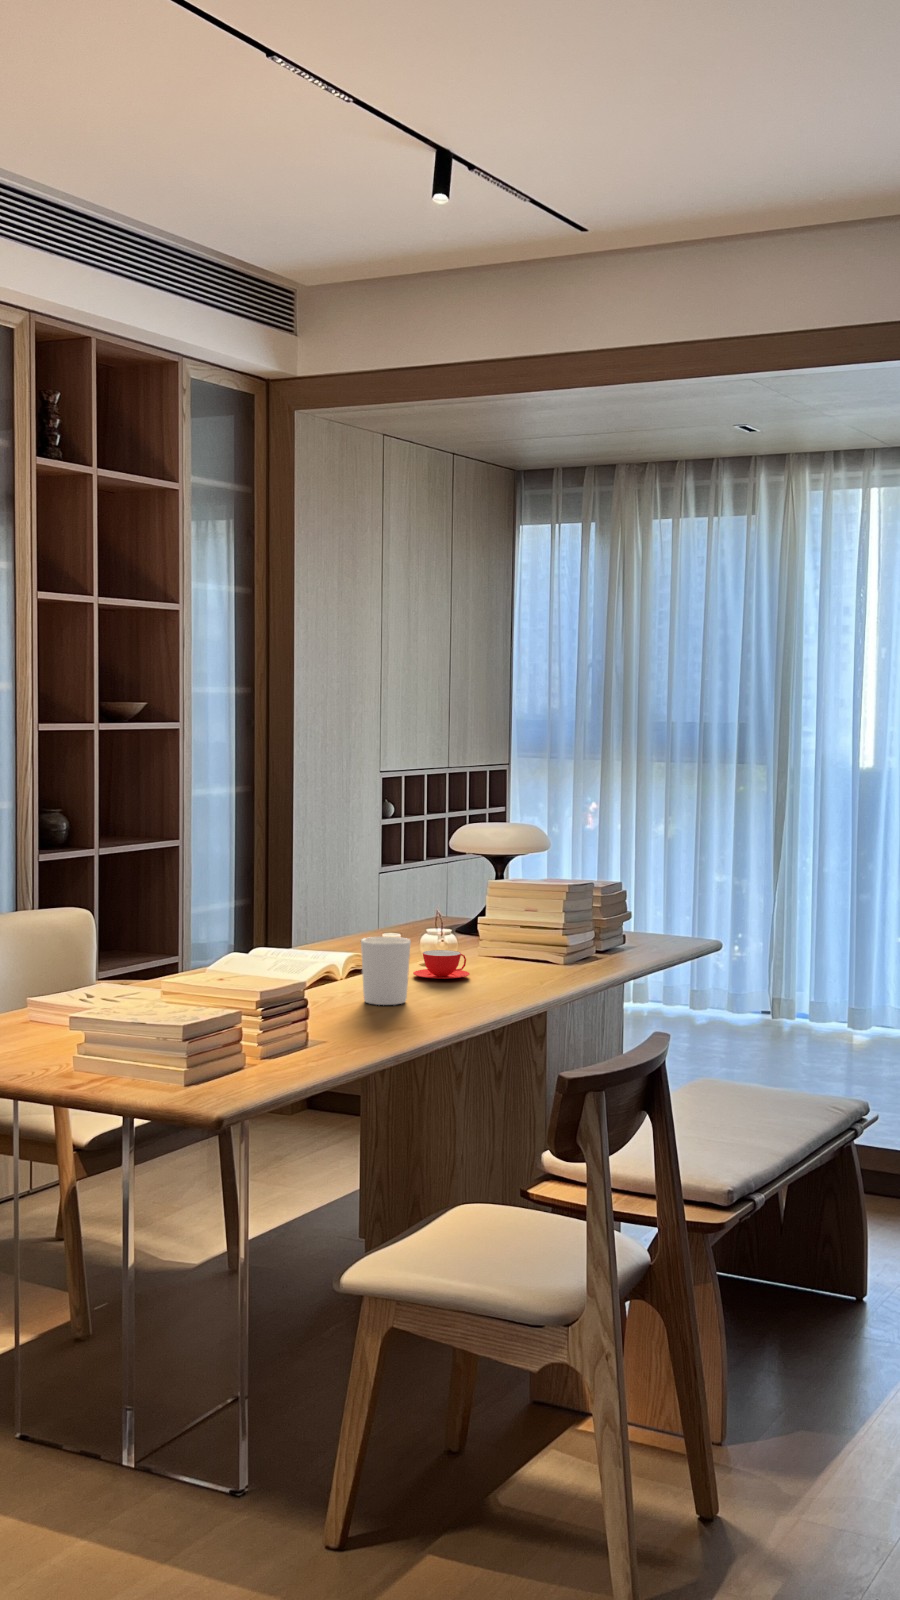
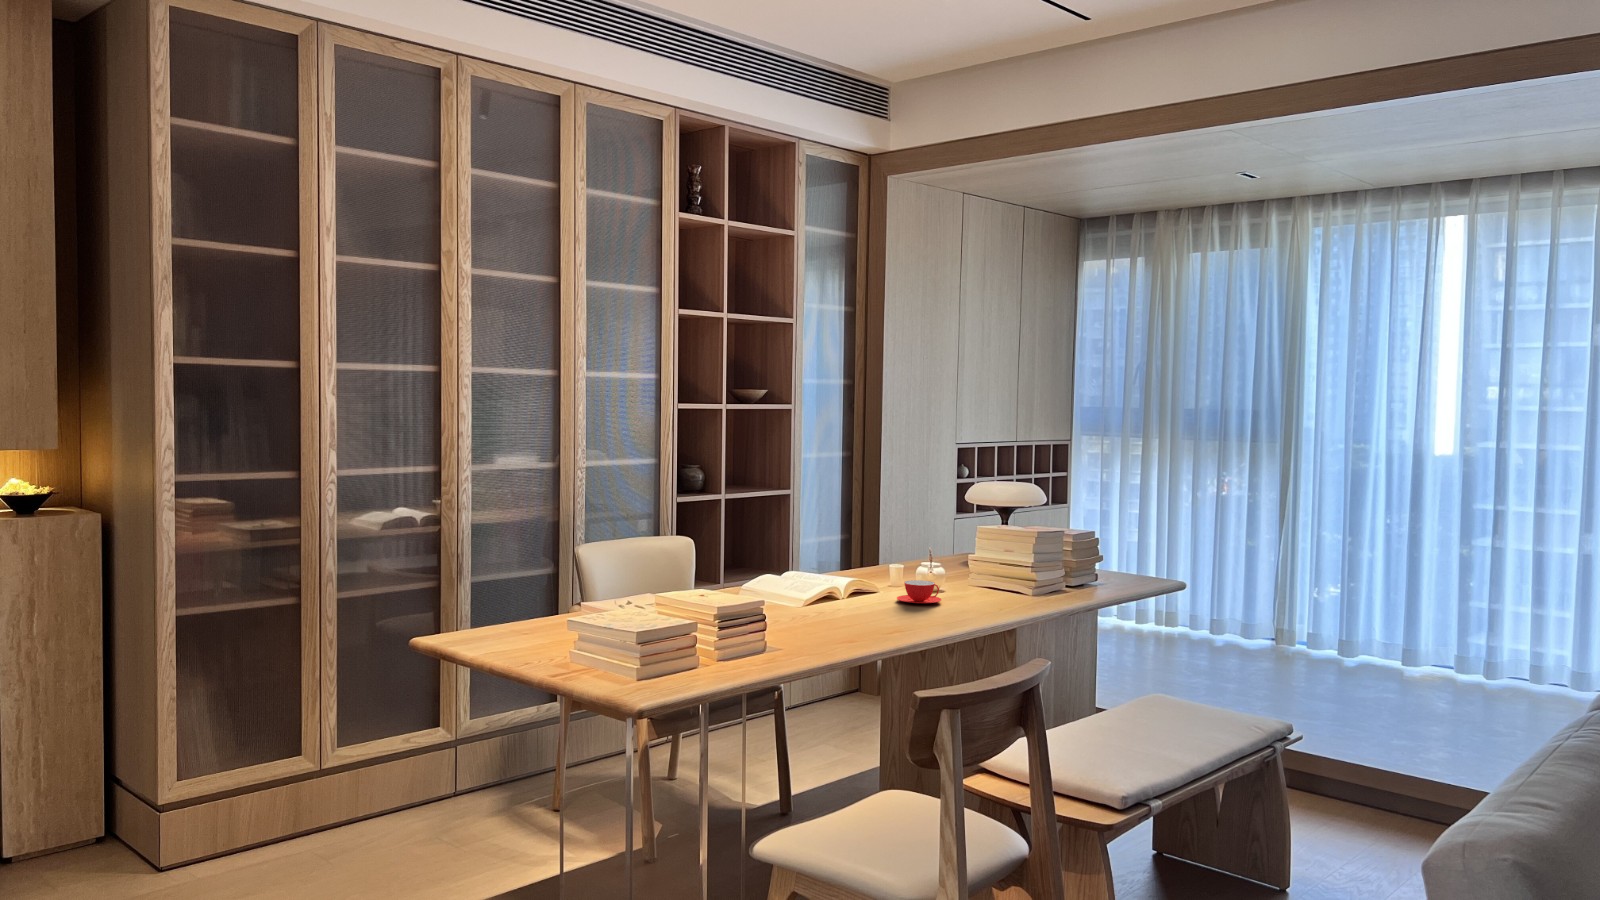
candle holder: present [361,937,411,1005] -> none [837,568,877,622]

